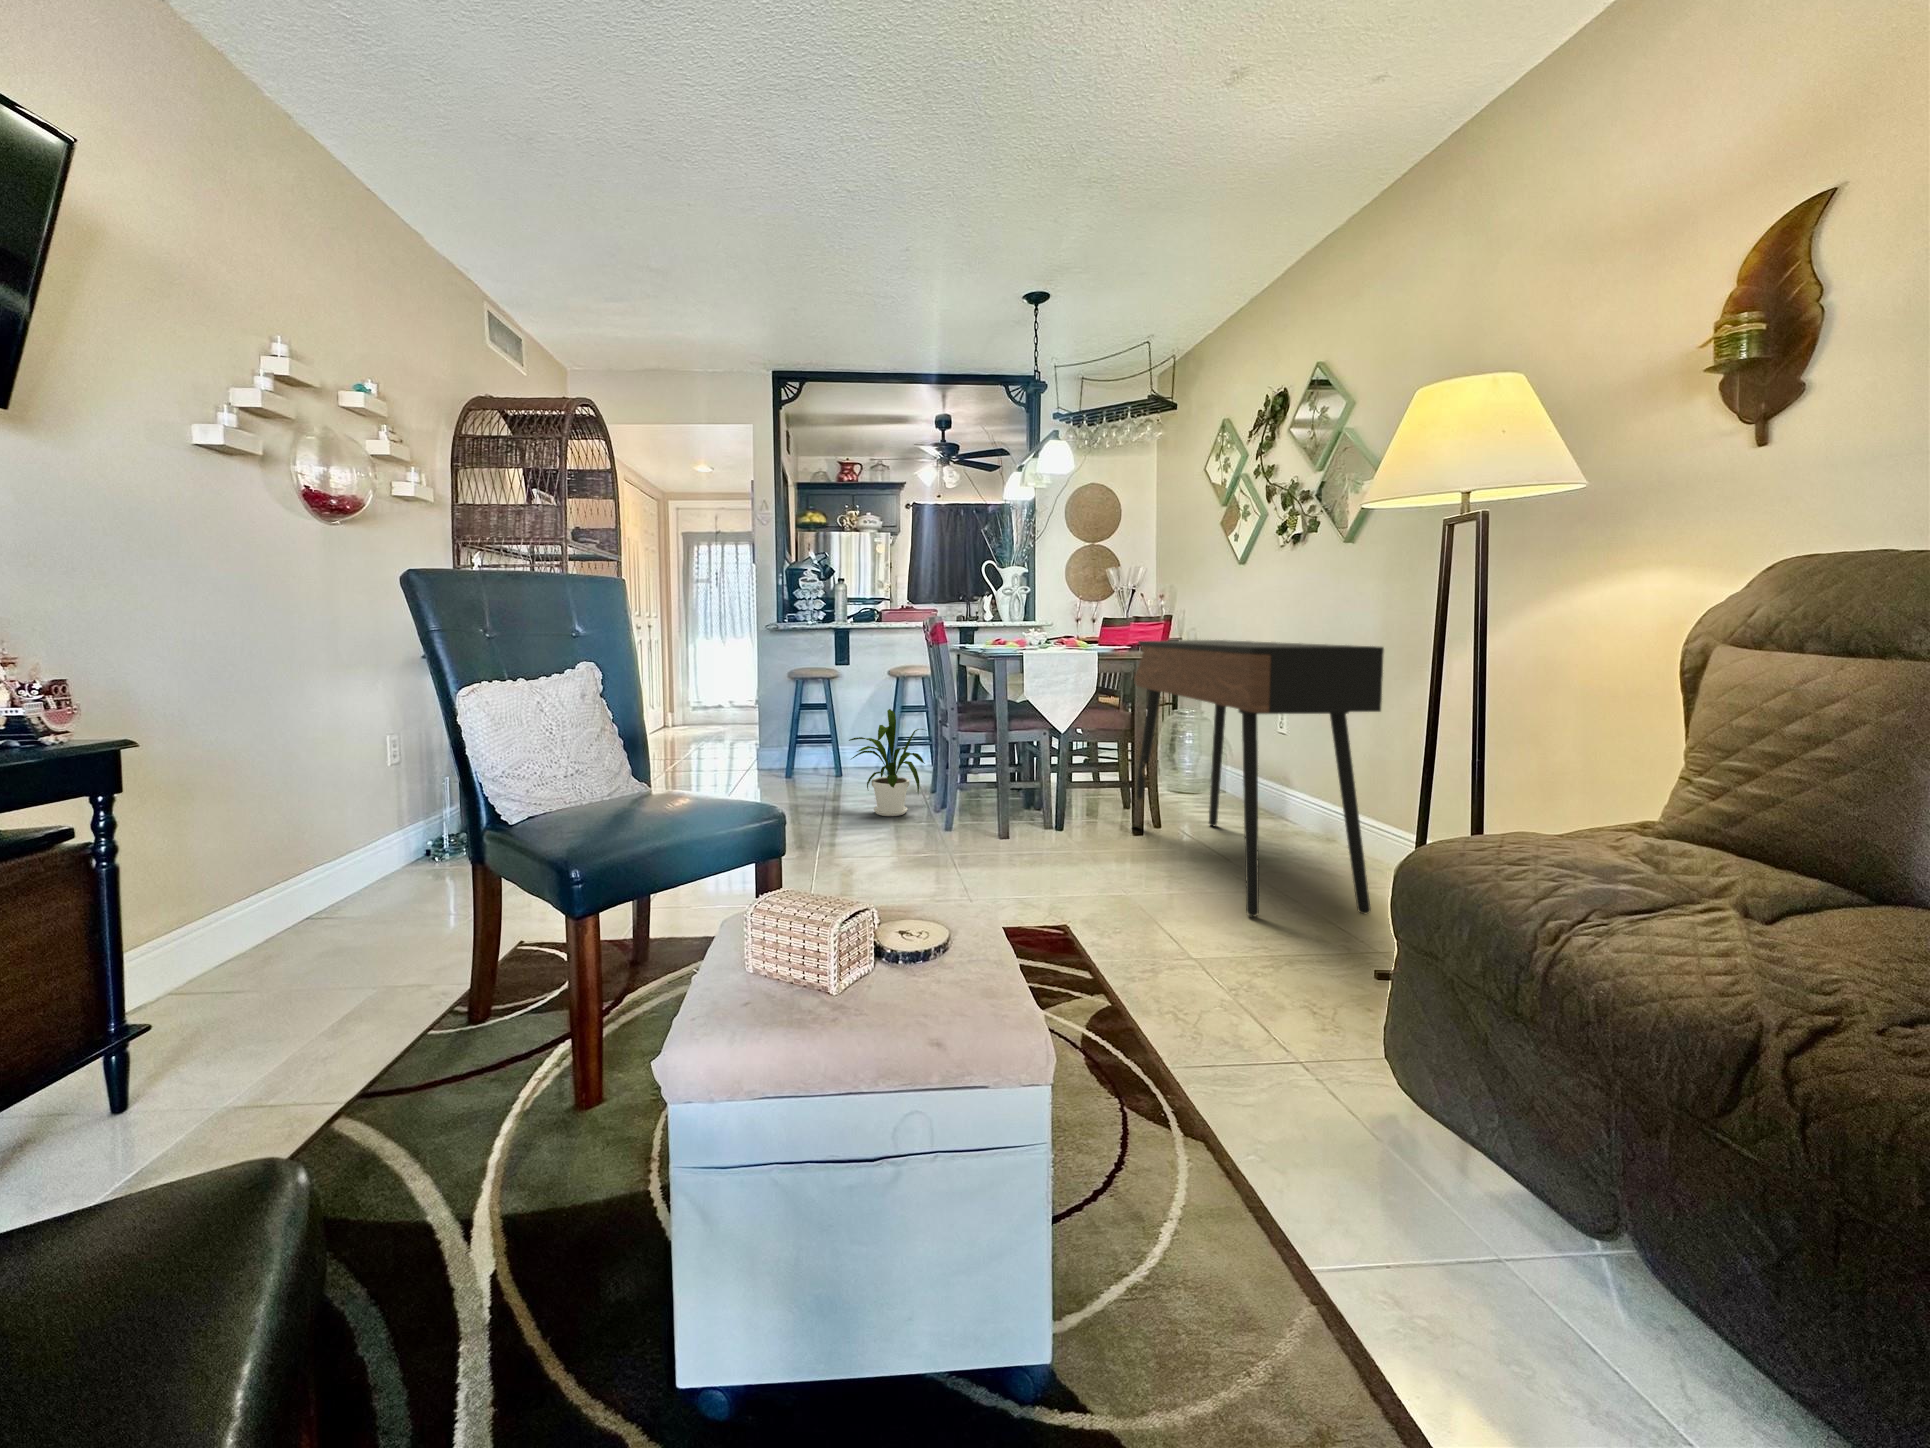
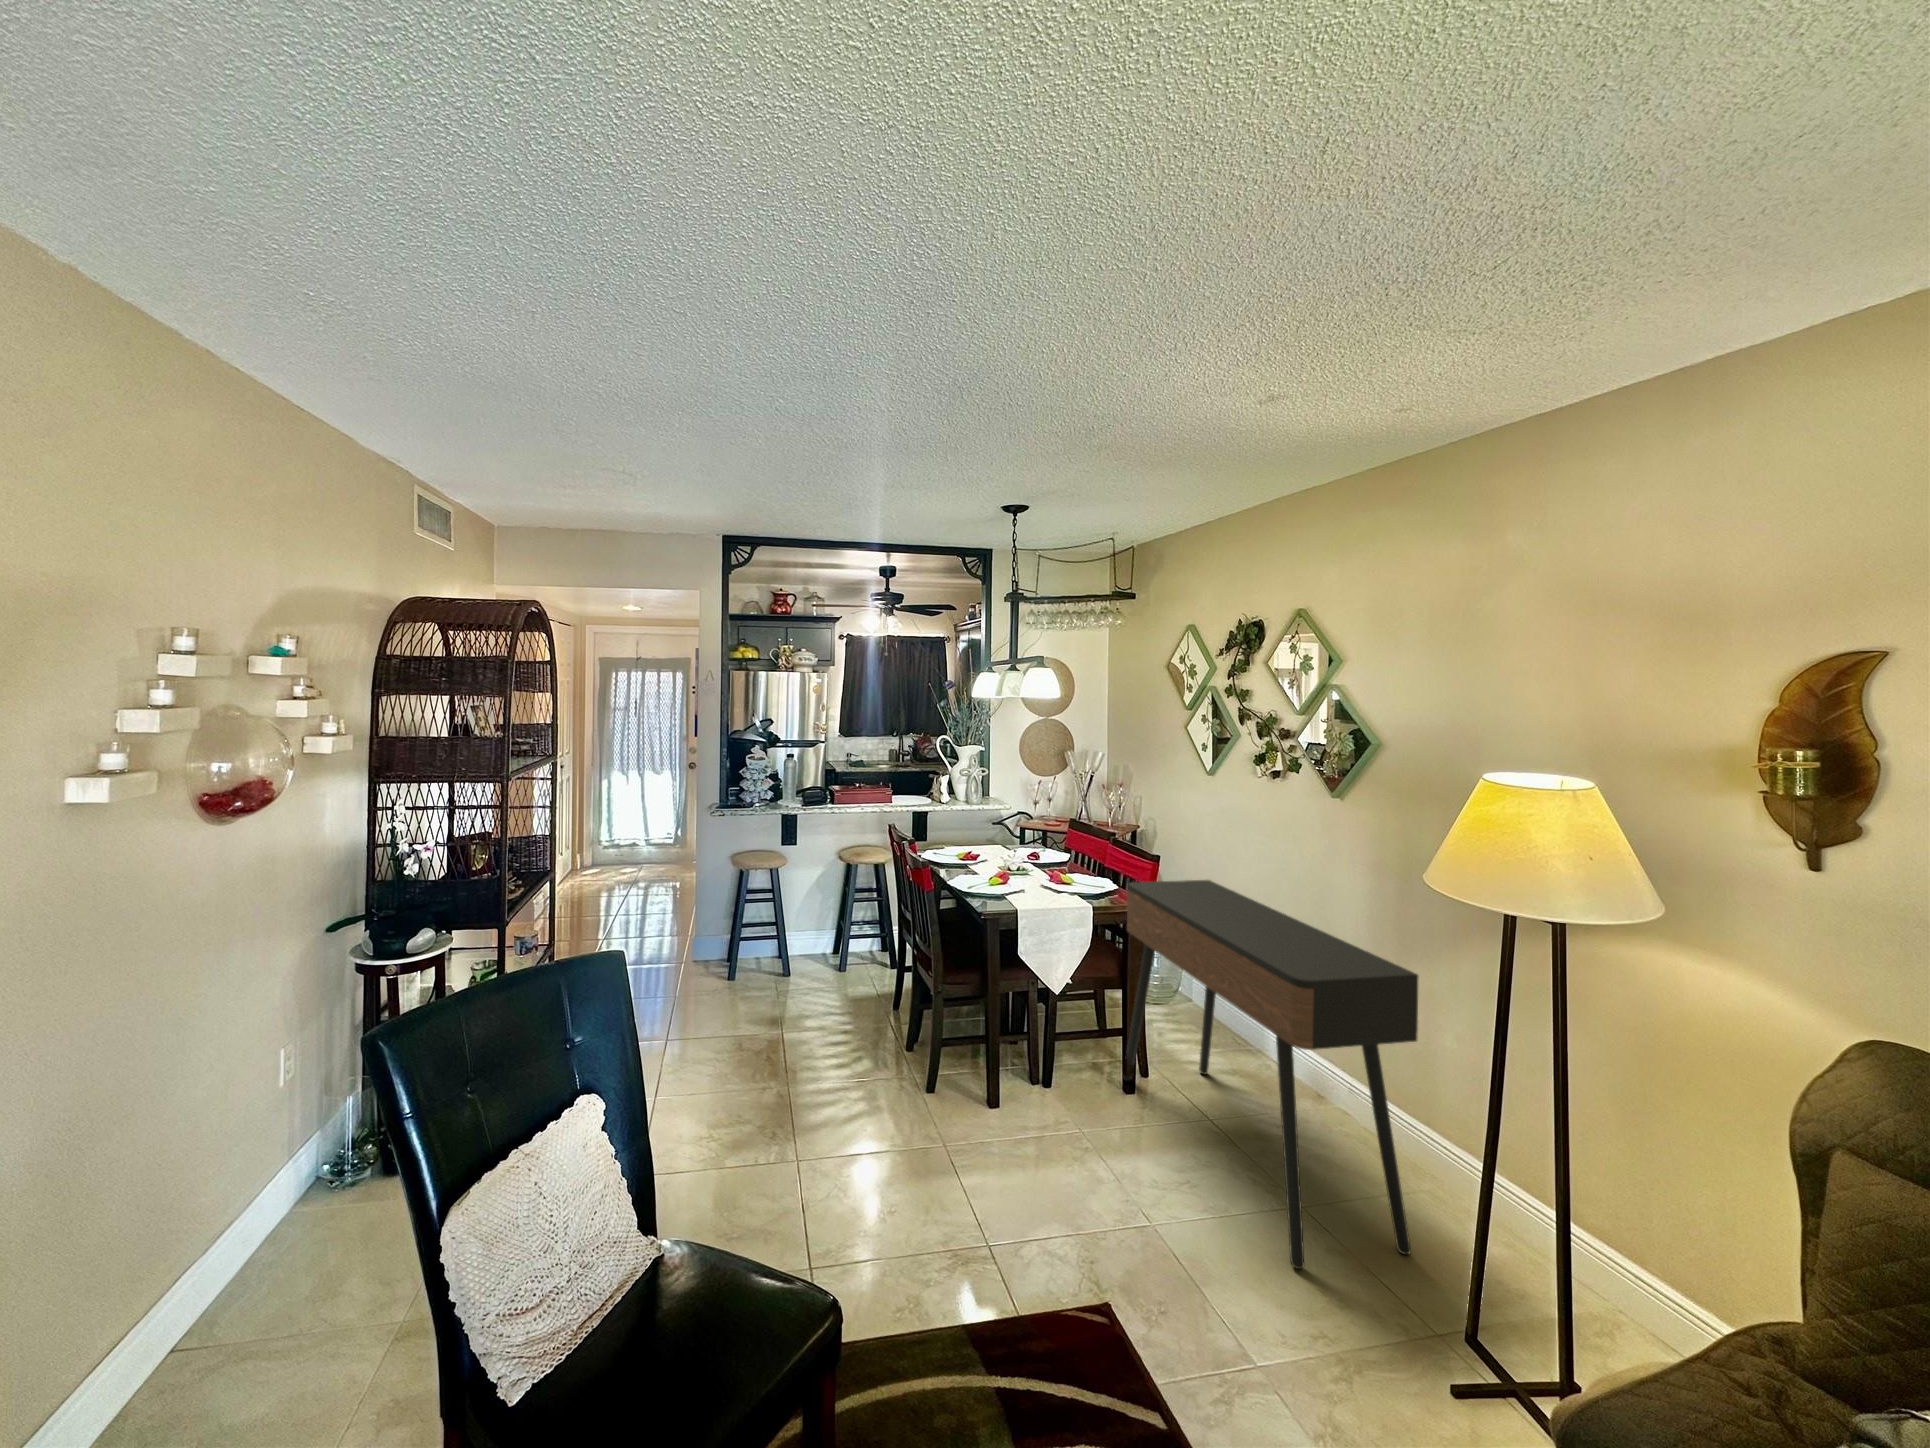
house plant: present [849,709,925,816] -> none [814,935,904,1066]

